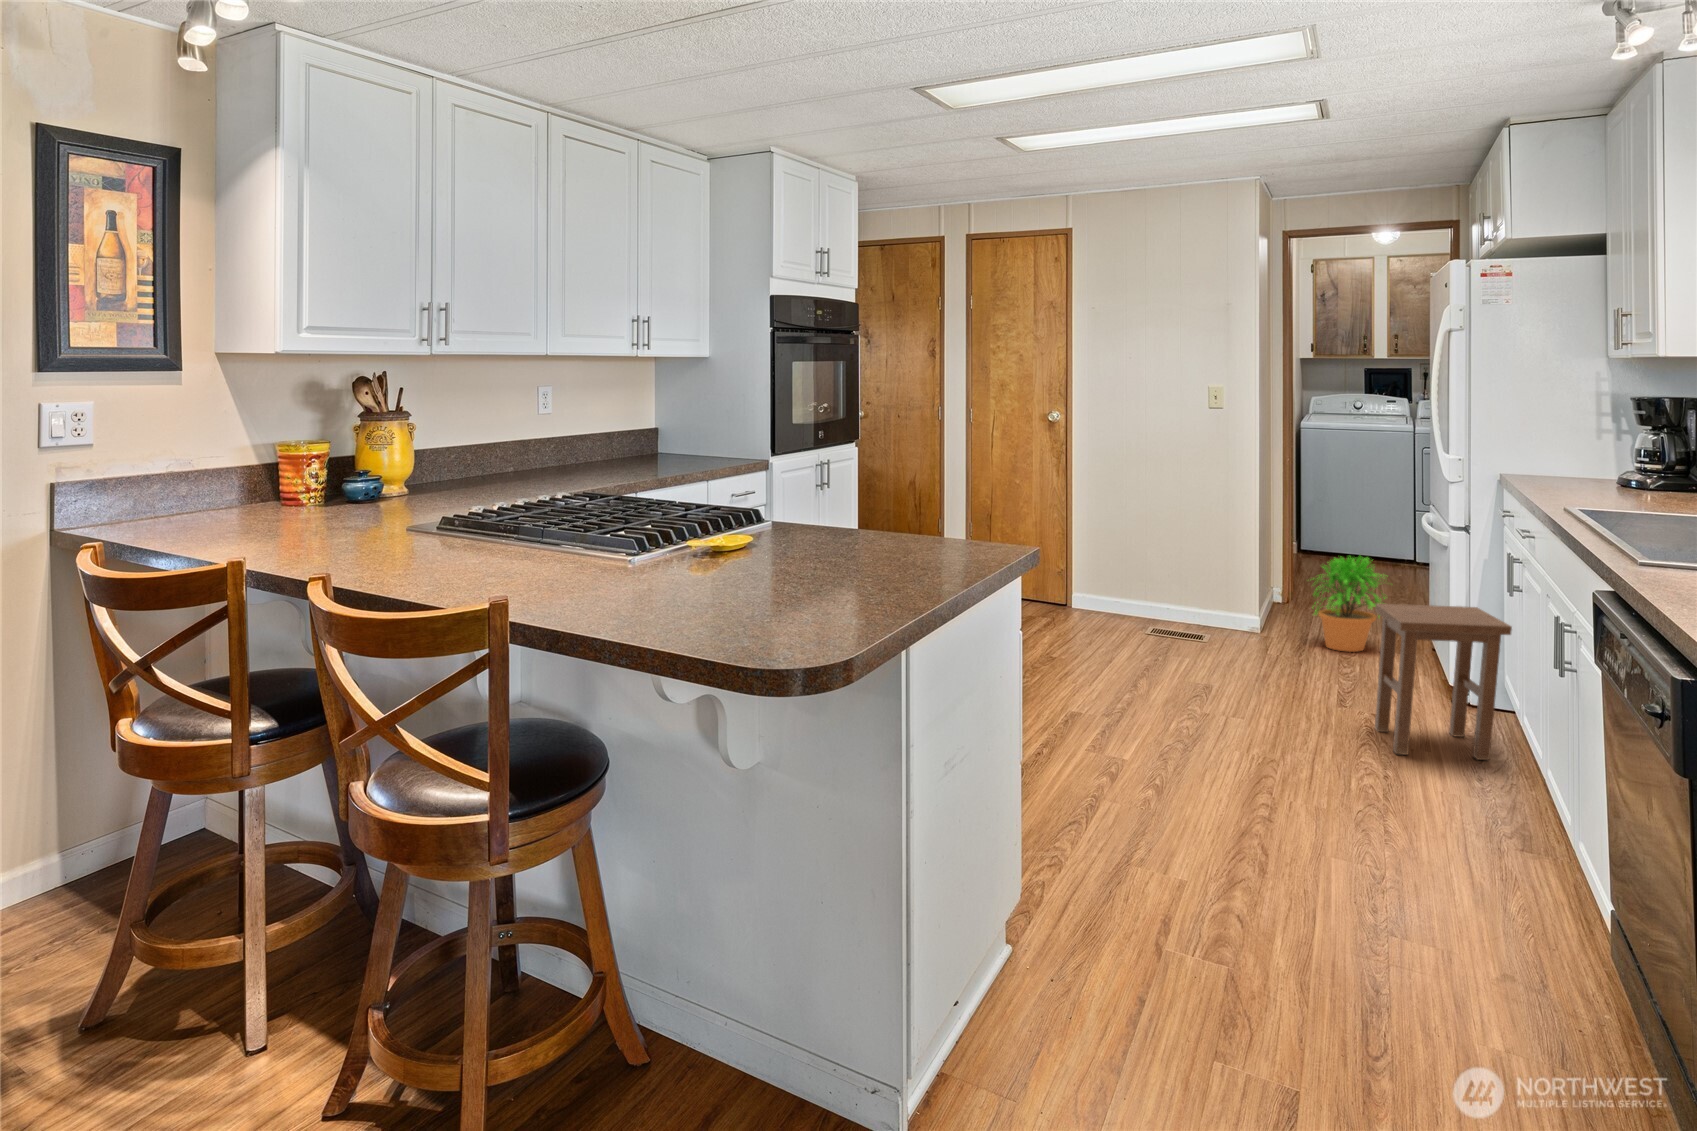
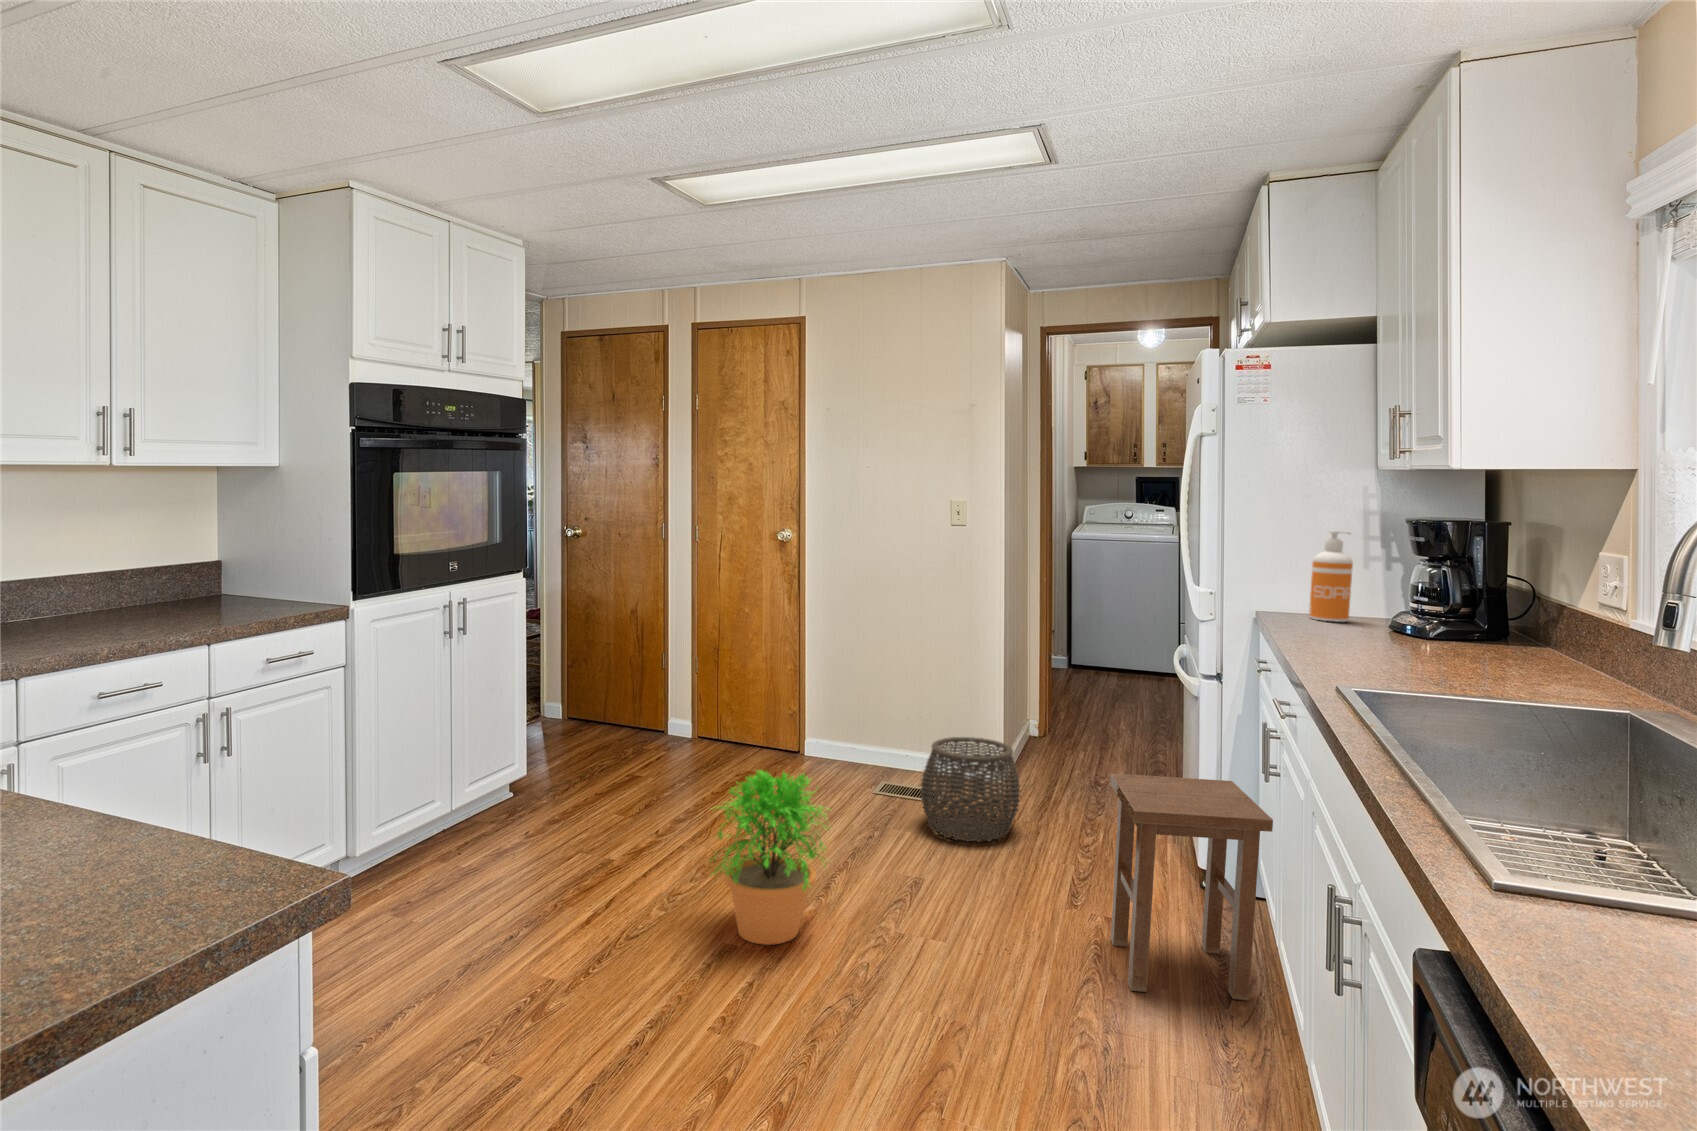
soap dispenser: none [1545,408,1584,481] -> present [1309,531,1353,622]
potted plant: present [1313,556,1386,652] -> present [710,770,827,945]
woven basket: none [1200,593,1286,673] -> present [921,737,1020,842]

